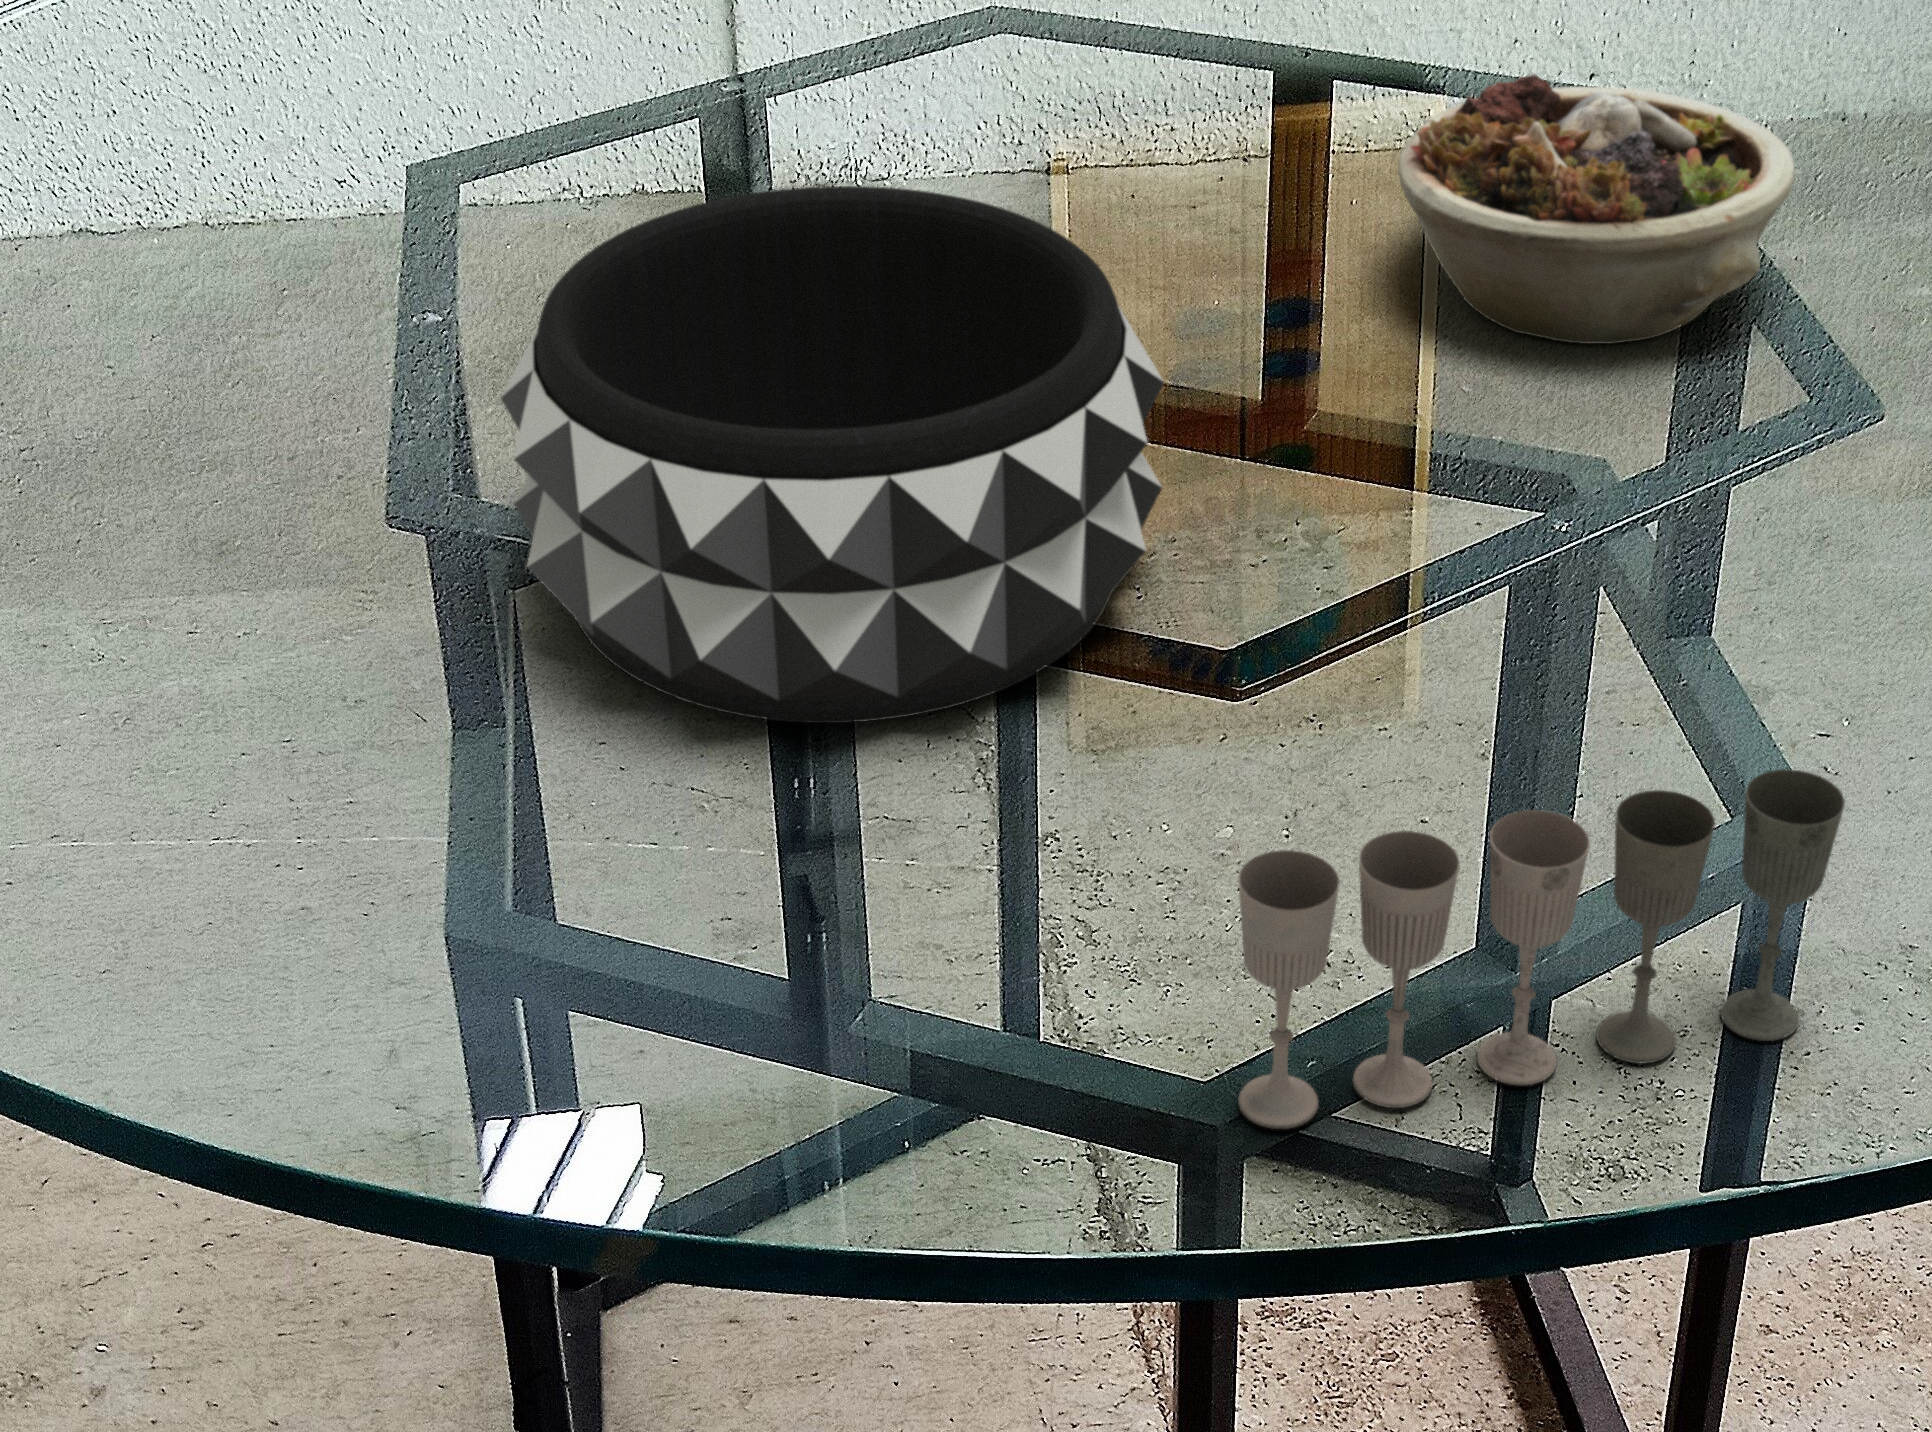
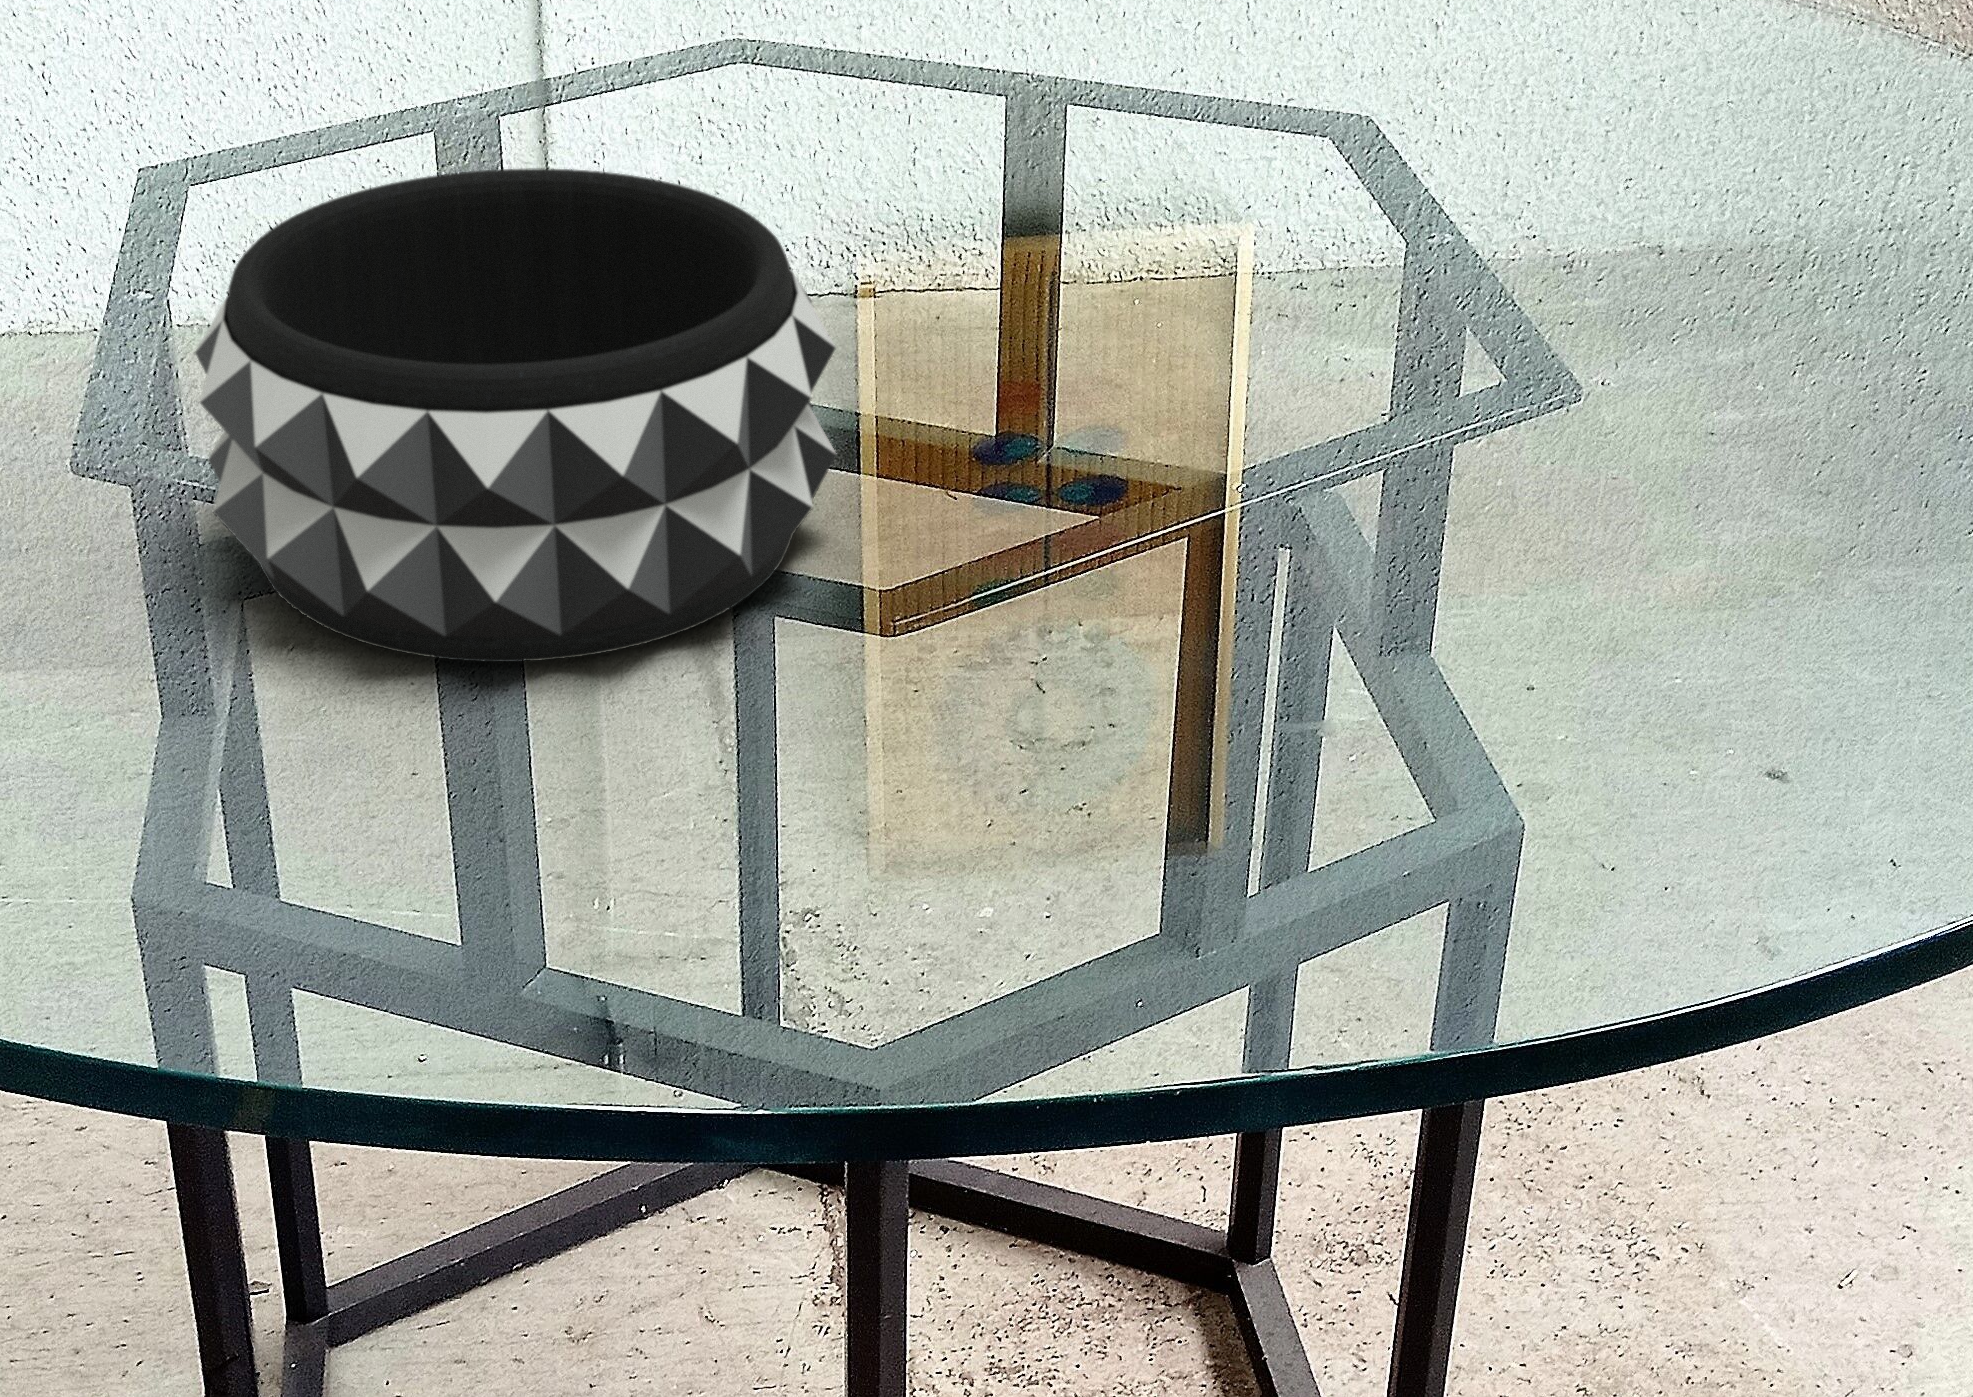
succulent planter: present [1398,75,1795,344] -> none [1104,96,1492,352]
wine glass: present [1238,769,1845,1129] -> none [836,673,1438,1011]

